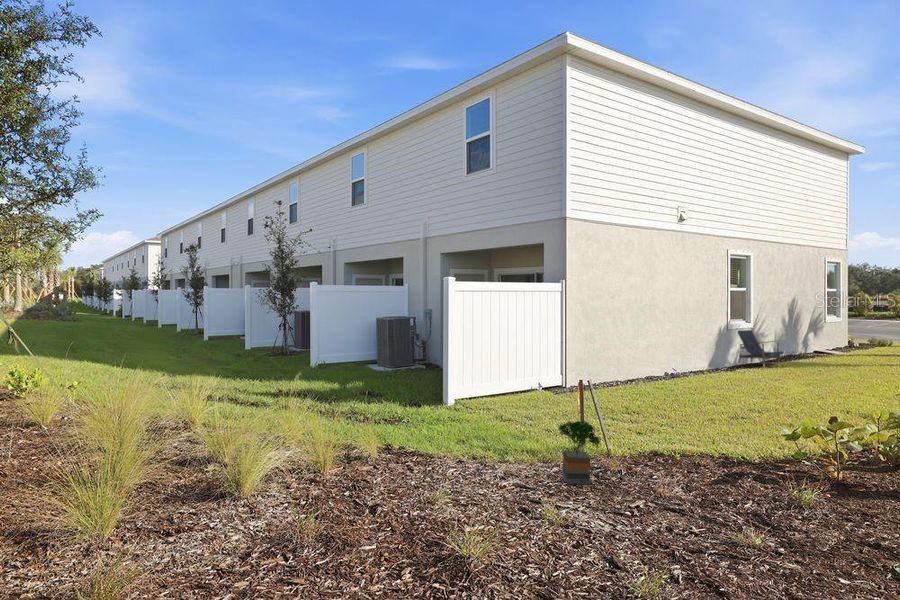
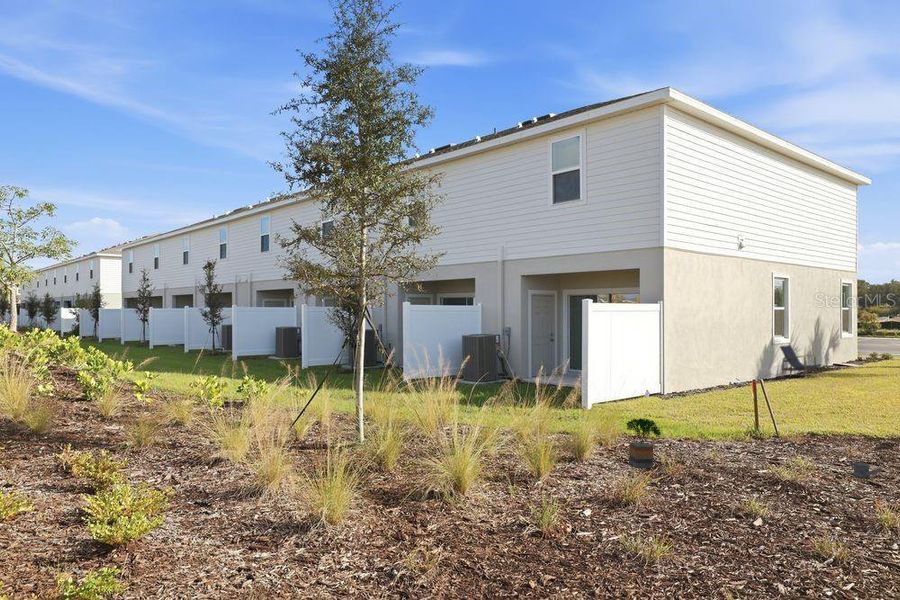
potted tree: present [558,421,600,485] -> present [626,418,661,468]
watering can: none [638,501,666,532] -> present [850,461,882,478]

